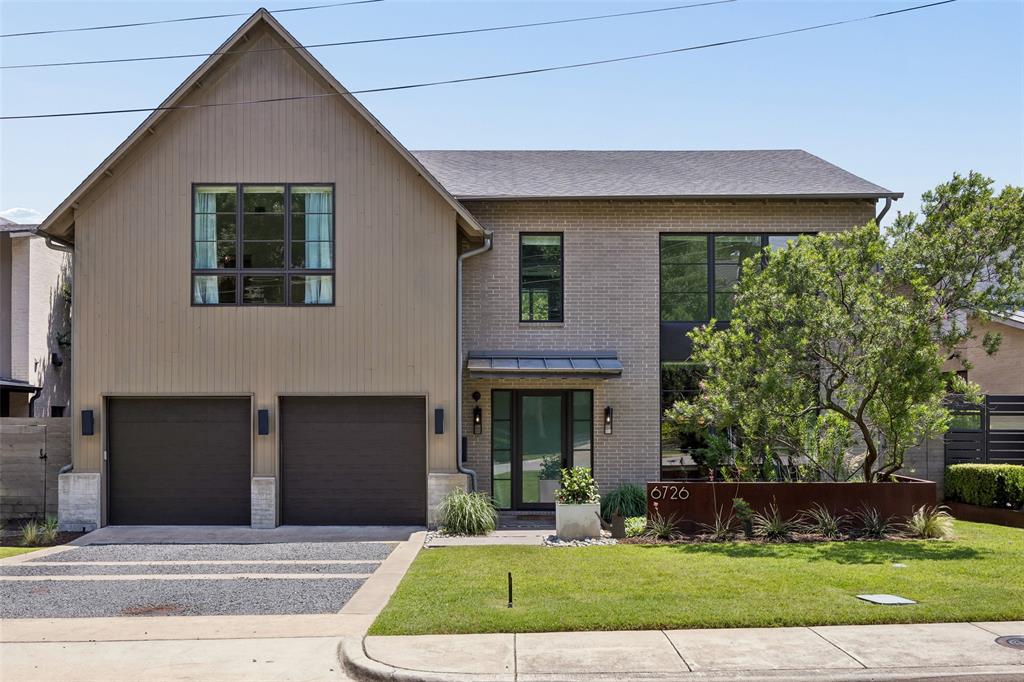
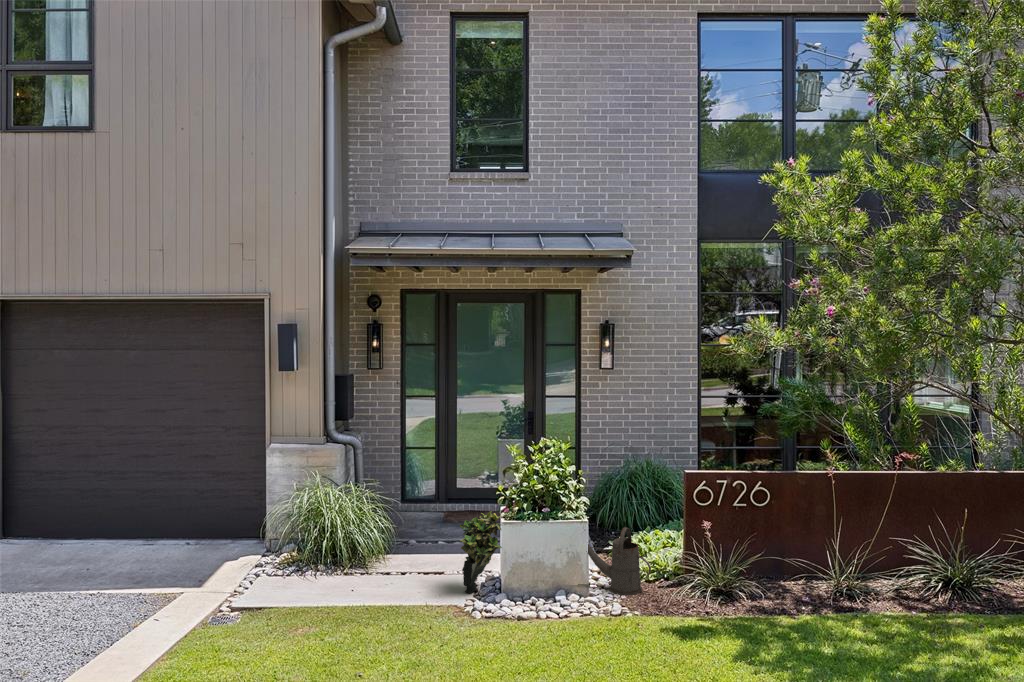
potted plant: present [733,499,754,537] -> present [460,511,502,593]

